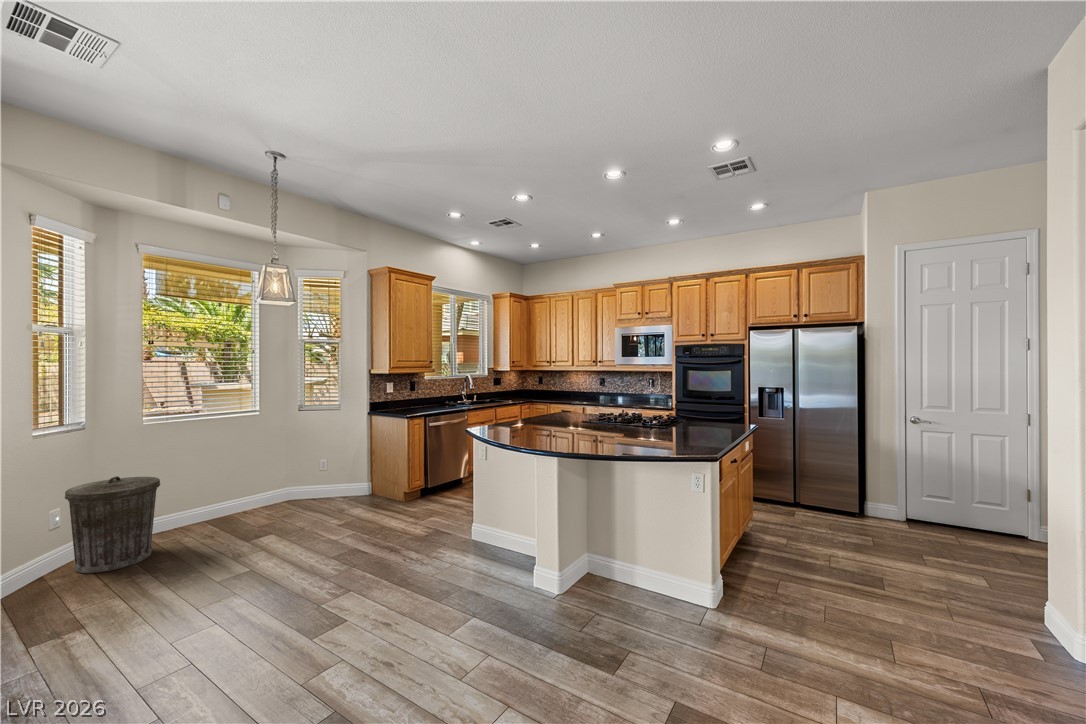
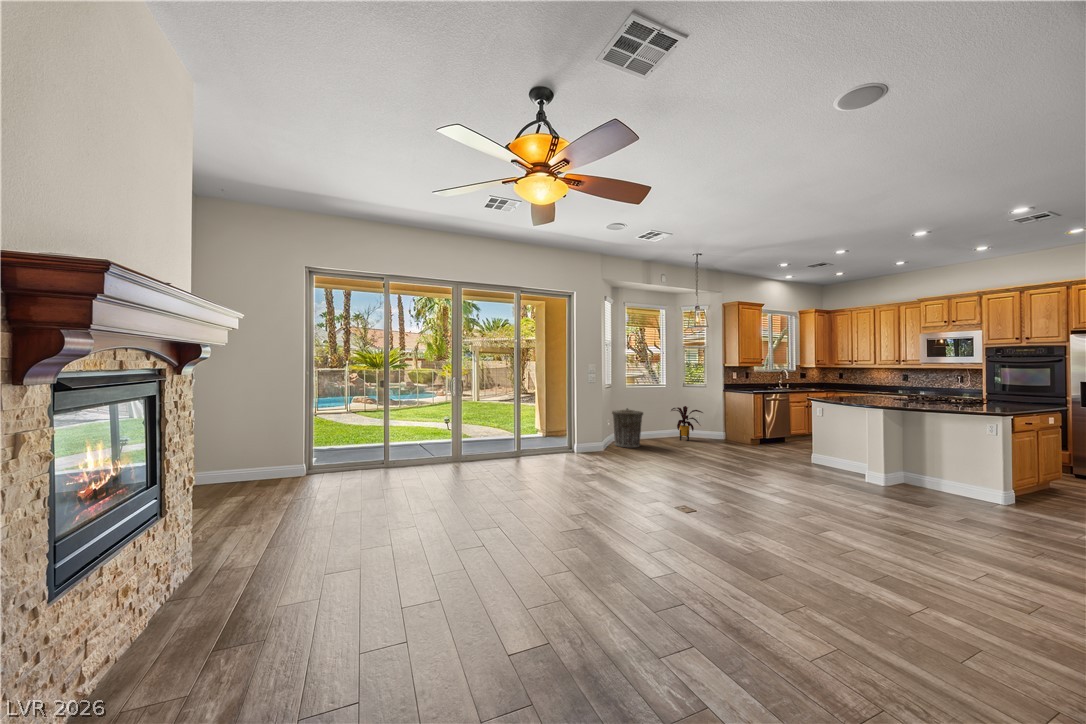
house plant: none [254,447,320,515] -> present [671,406,703,441]

